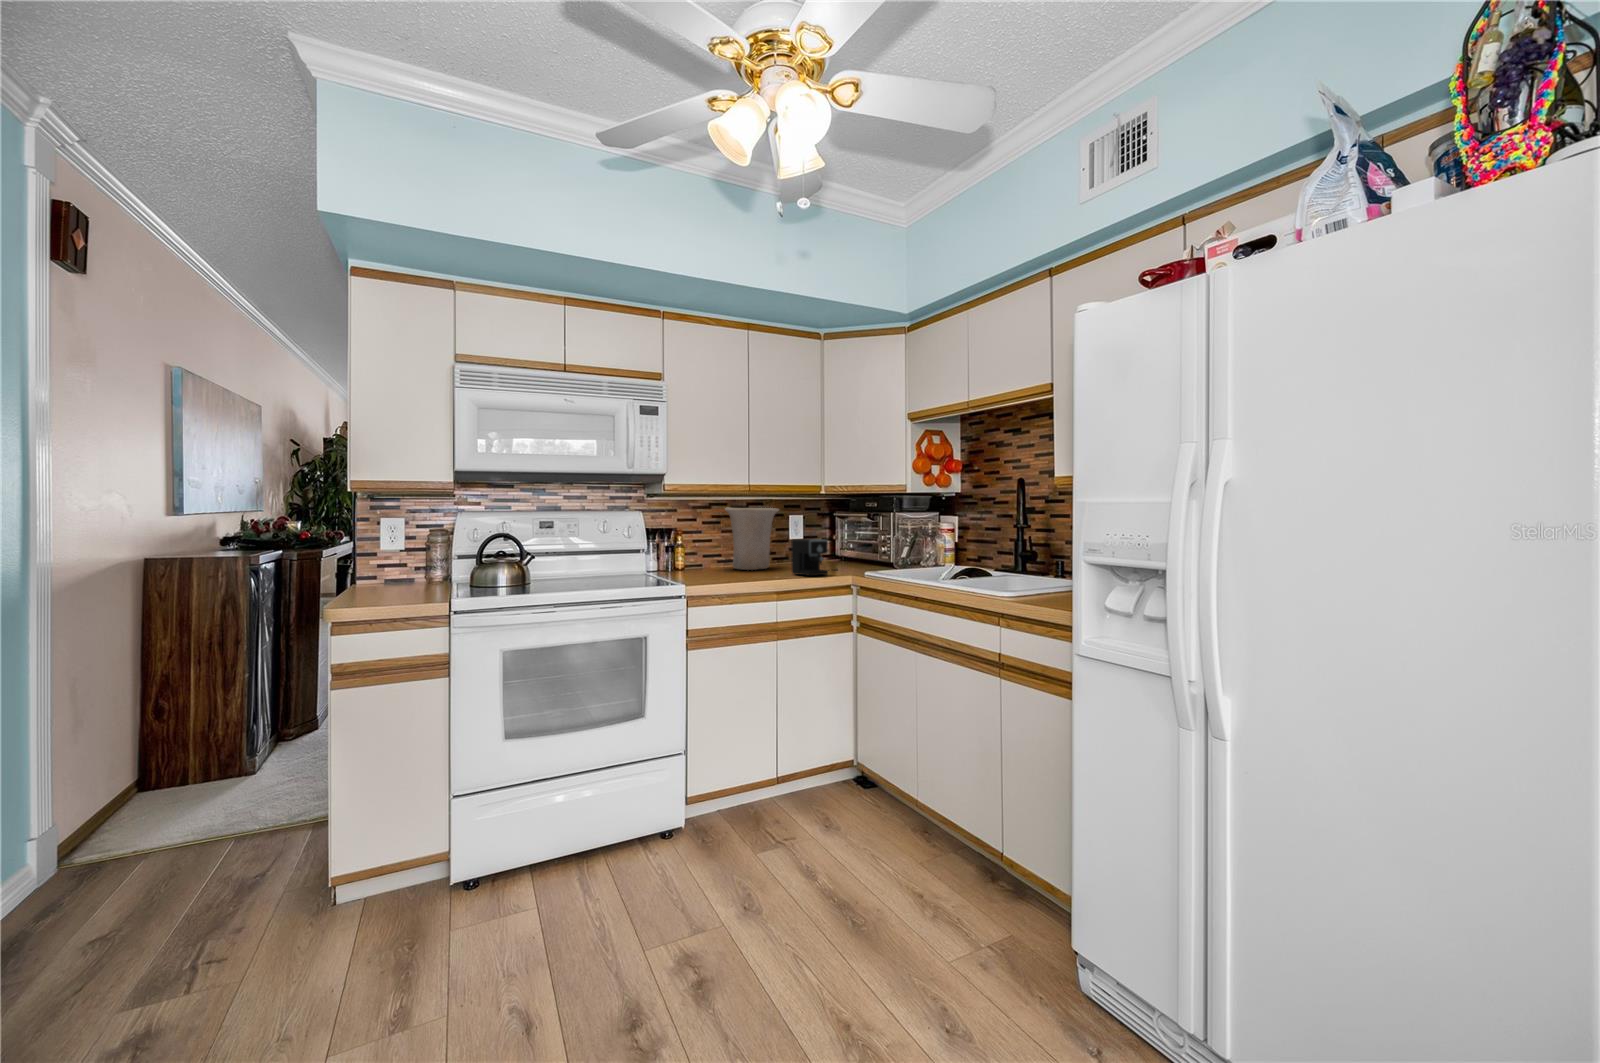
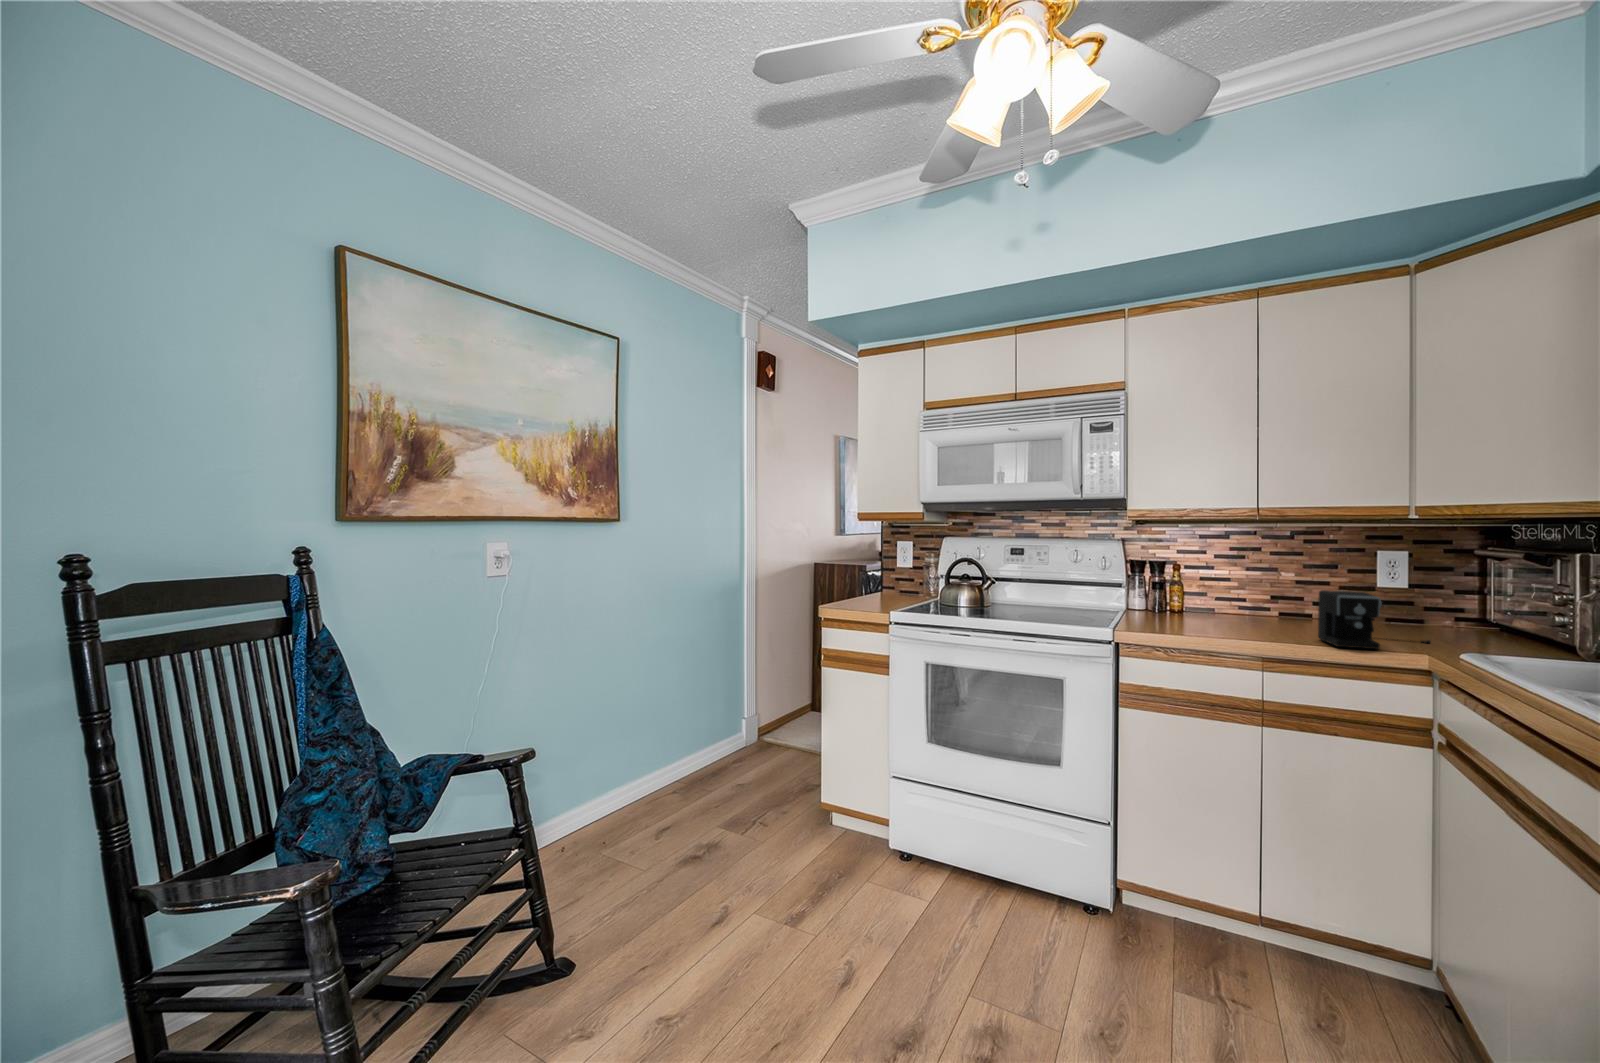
vase: present [725,508,779,570] -> none [1238,539,1331,624]

